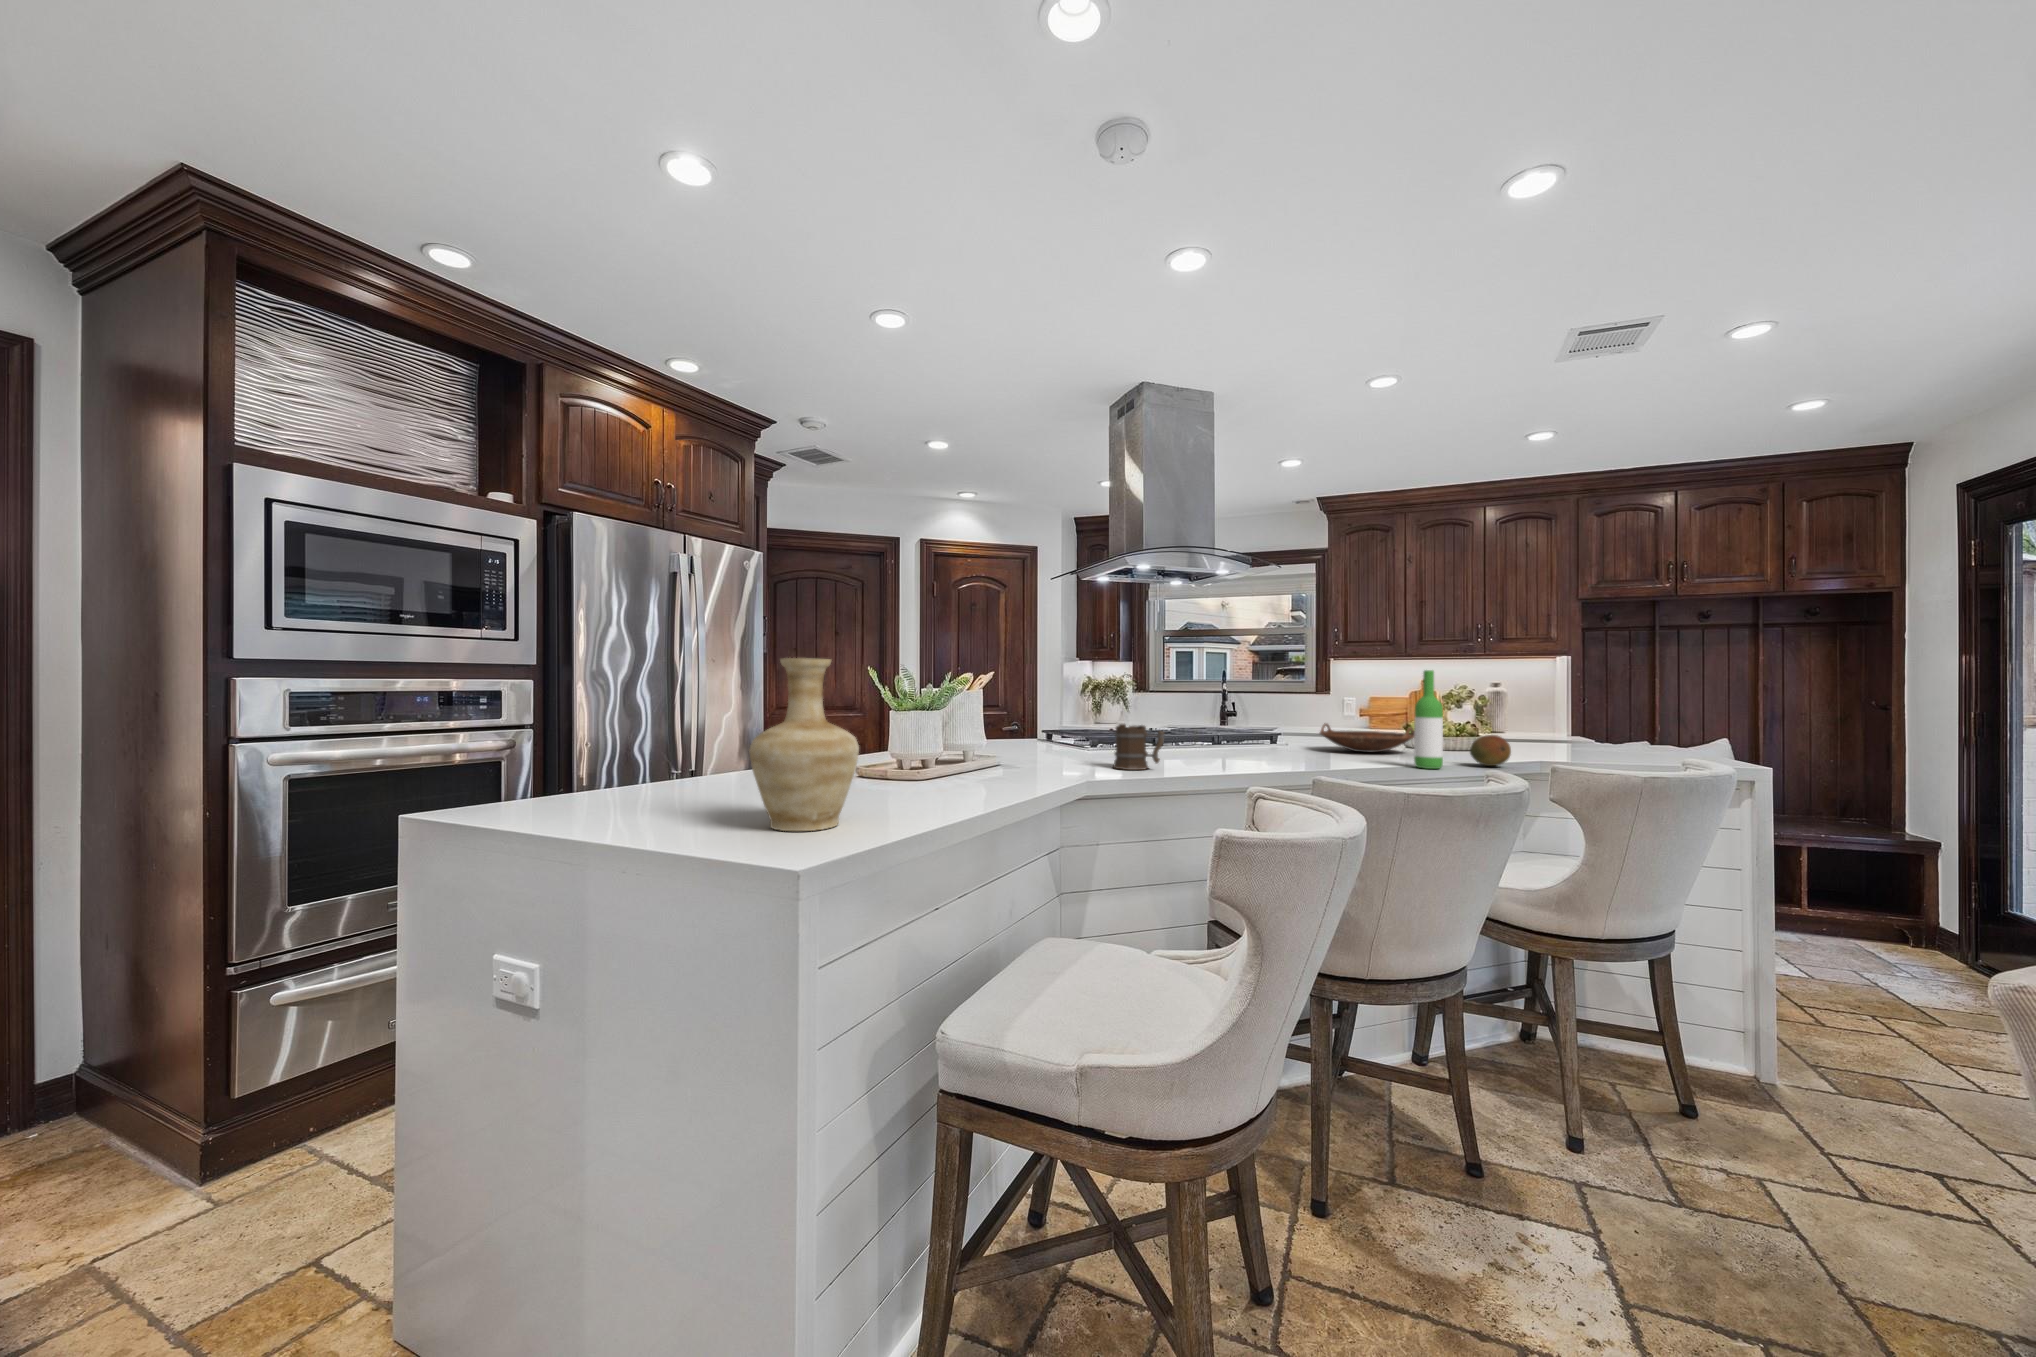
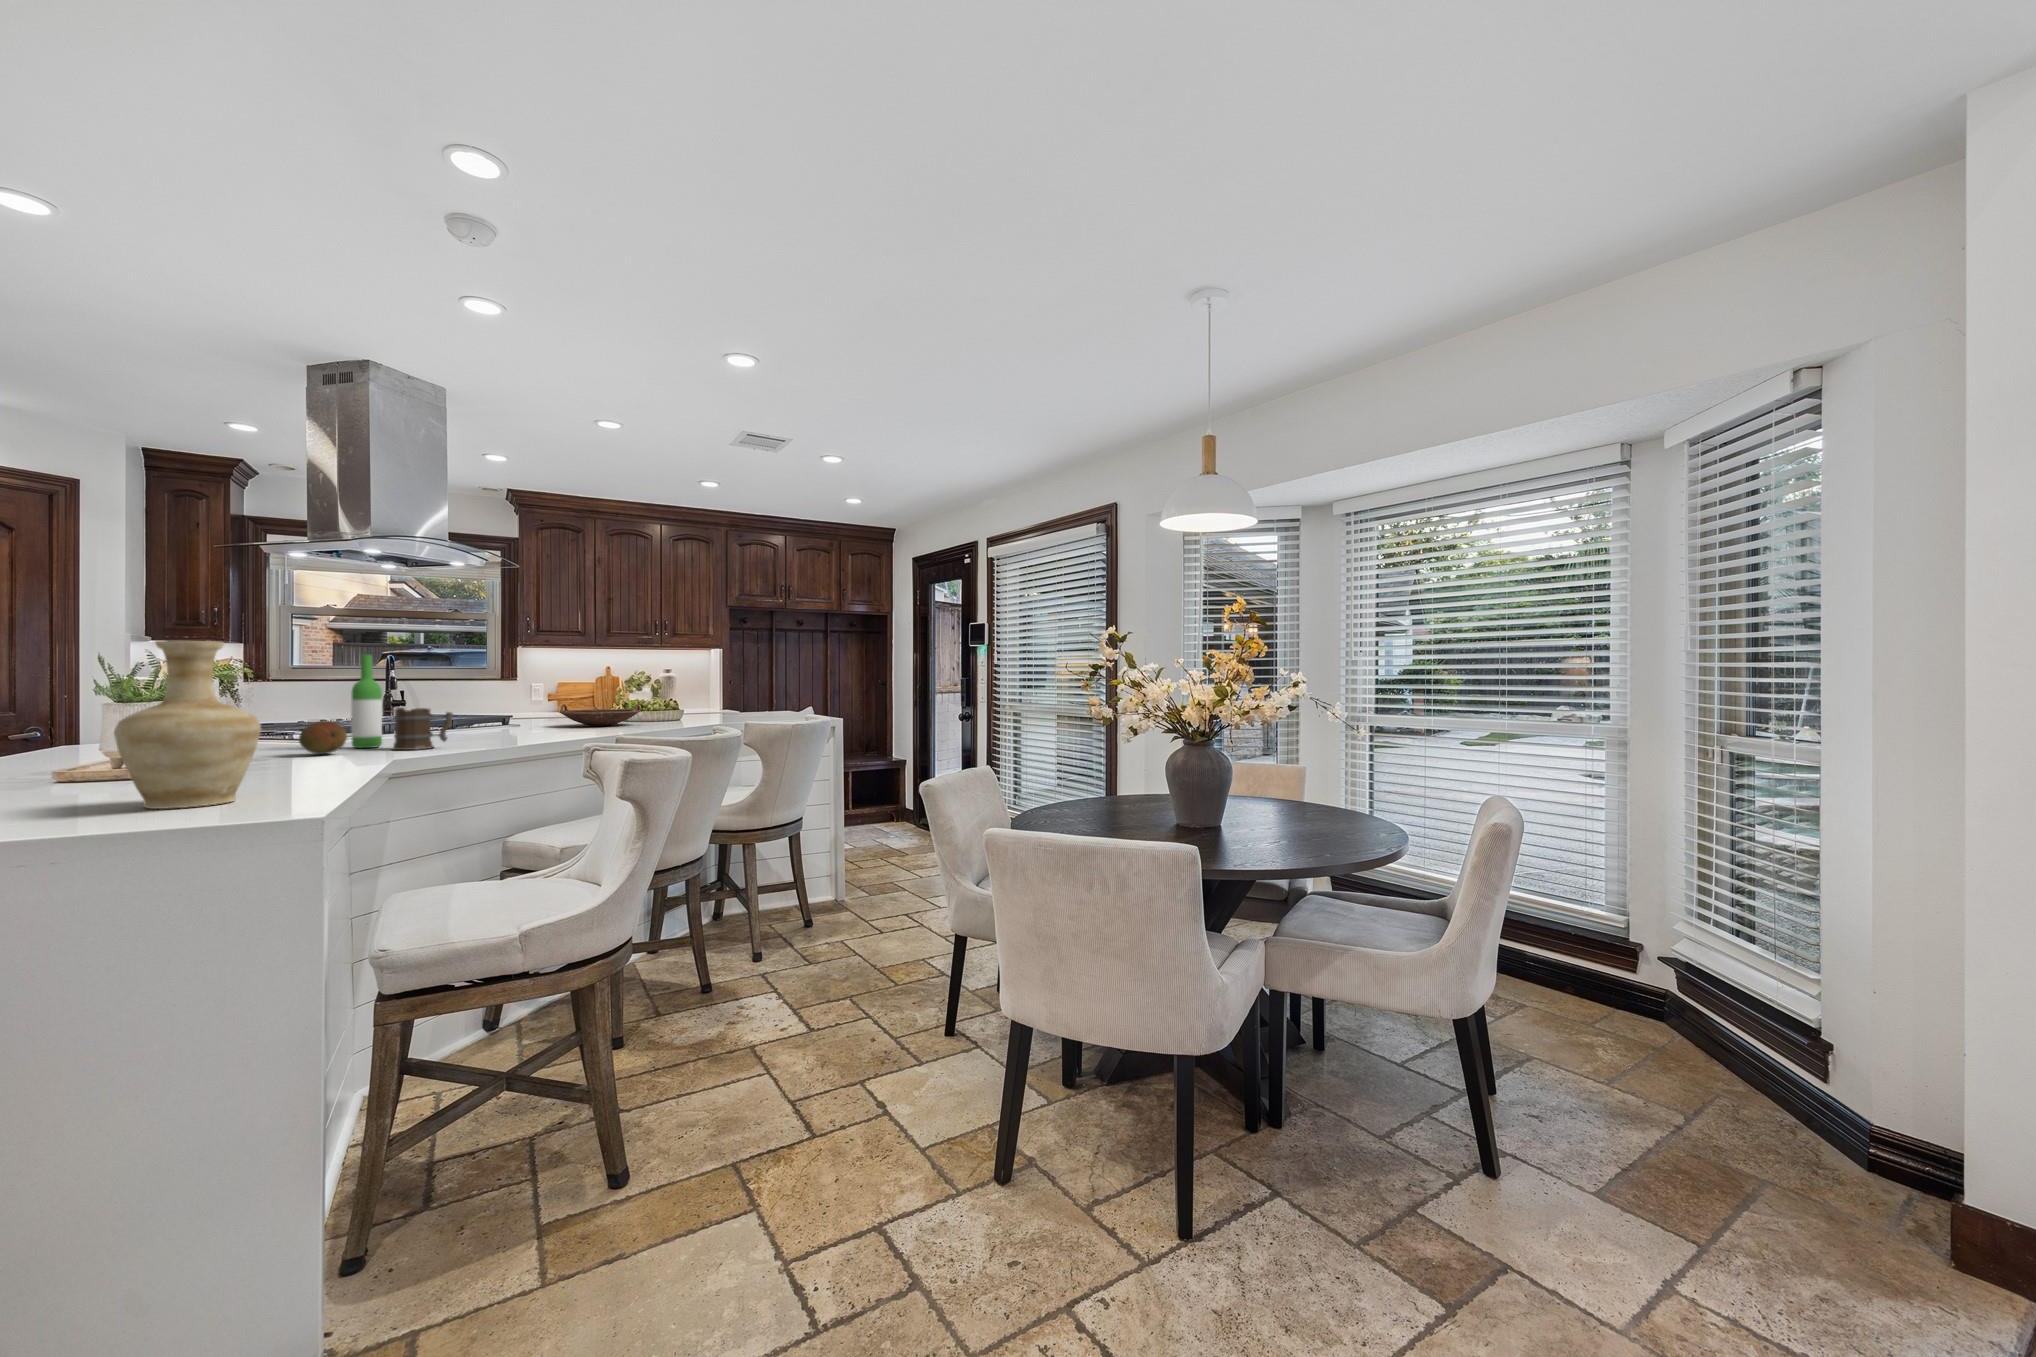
wine bottle: present [1414,670,1443,769] -> present [351,655,382,748]
fruit: present [1470,735,1511,766] -> present [299,721,347,754]

